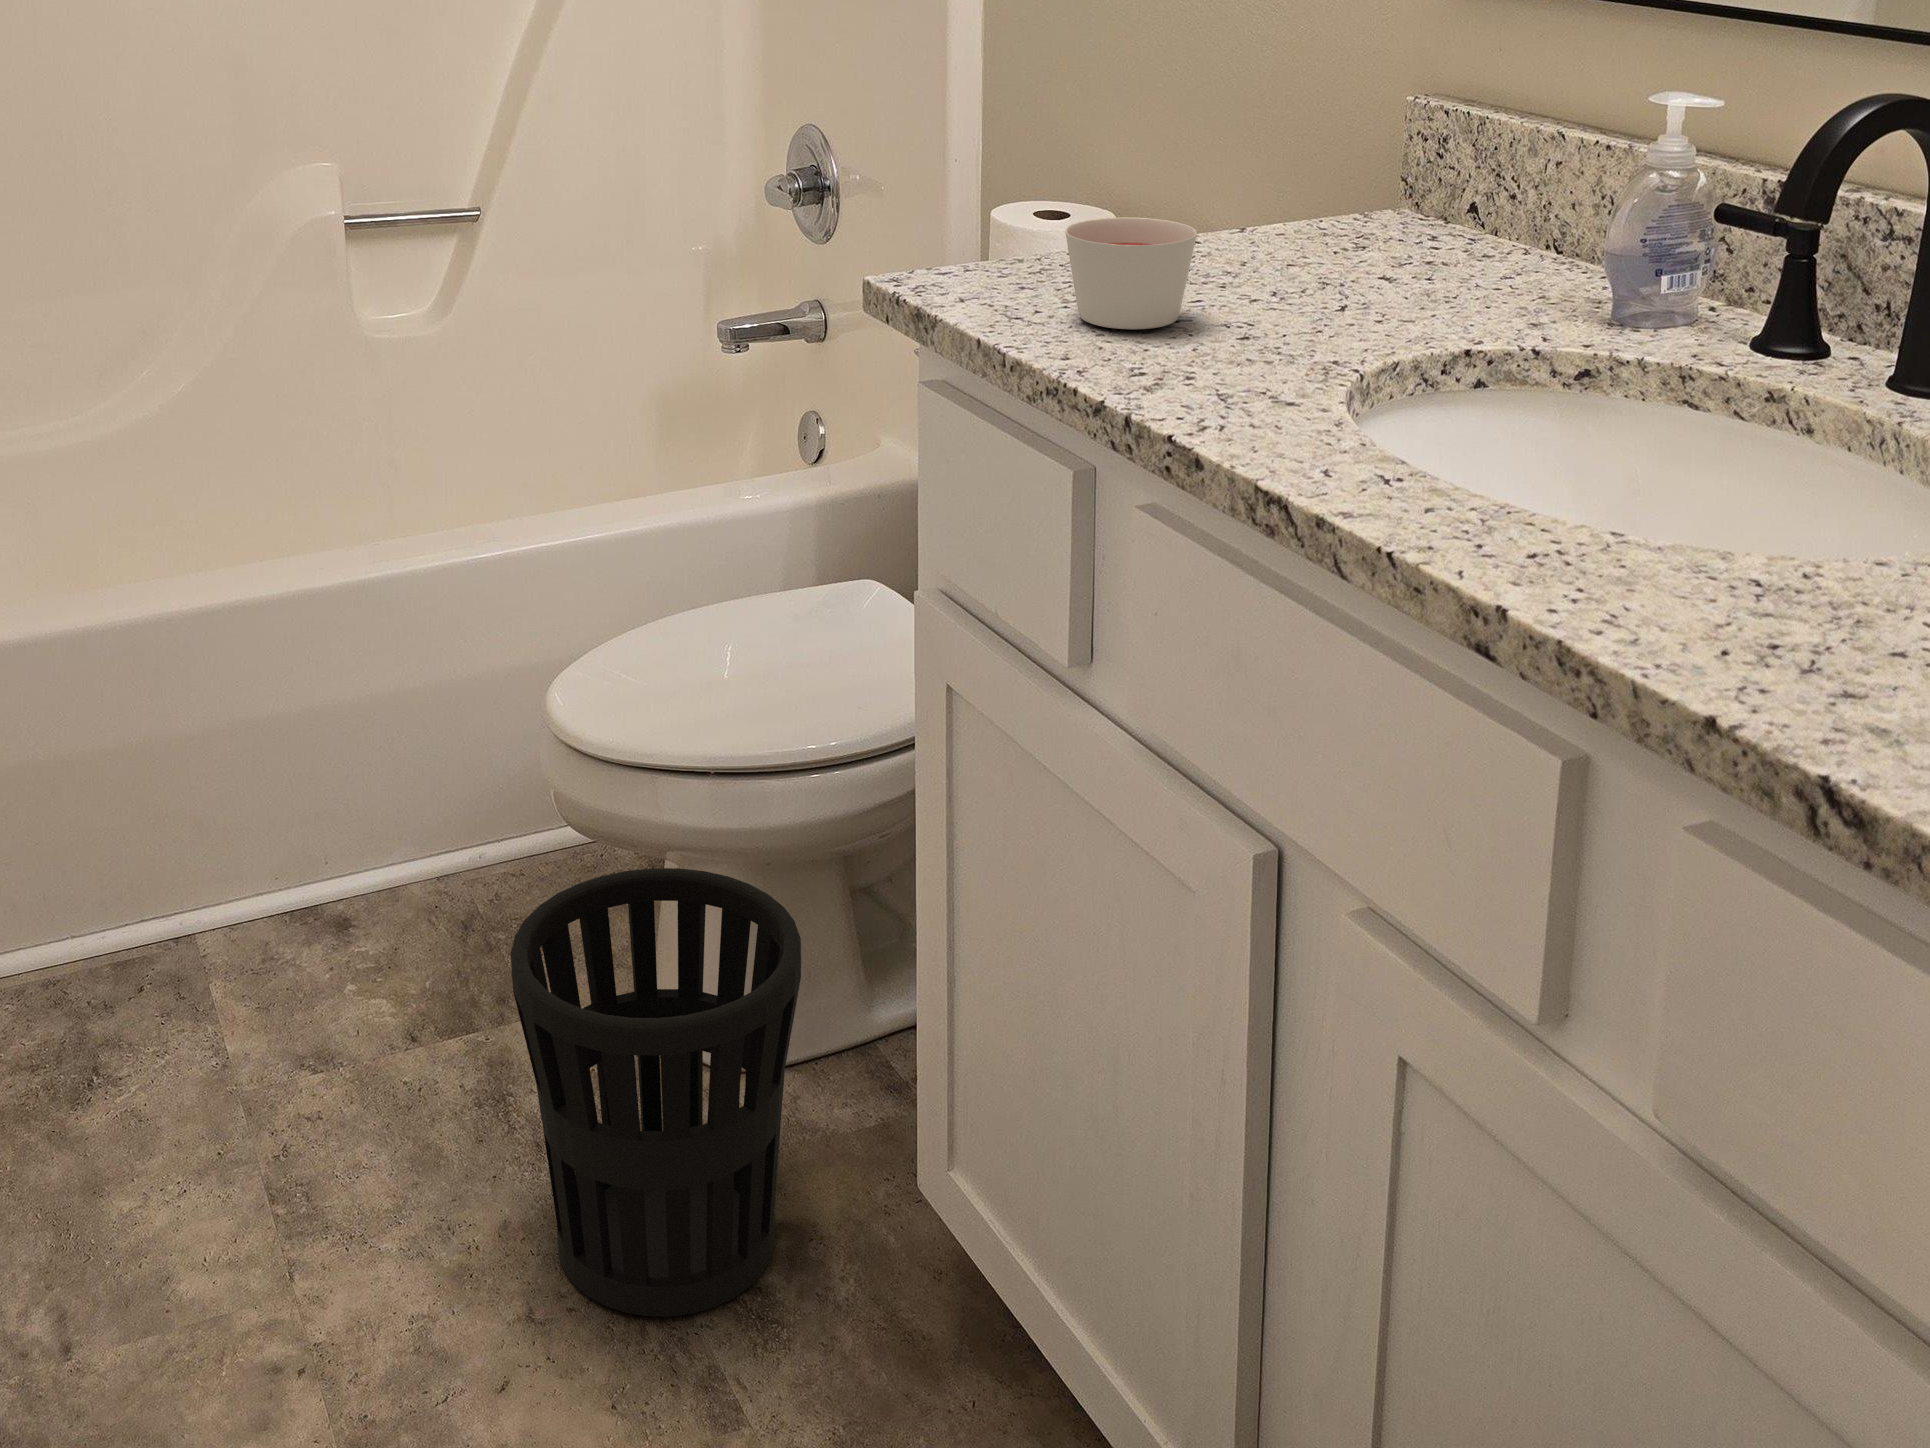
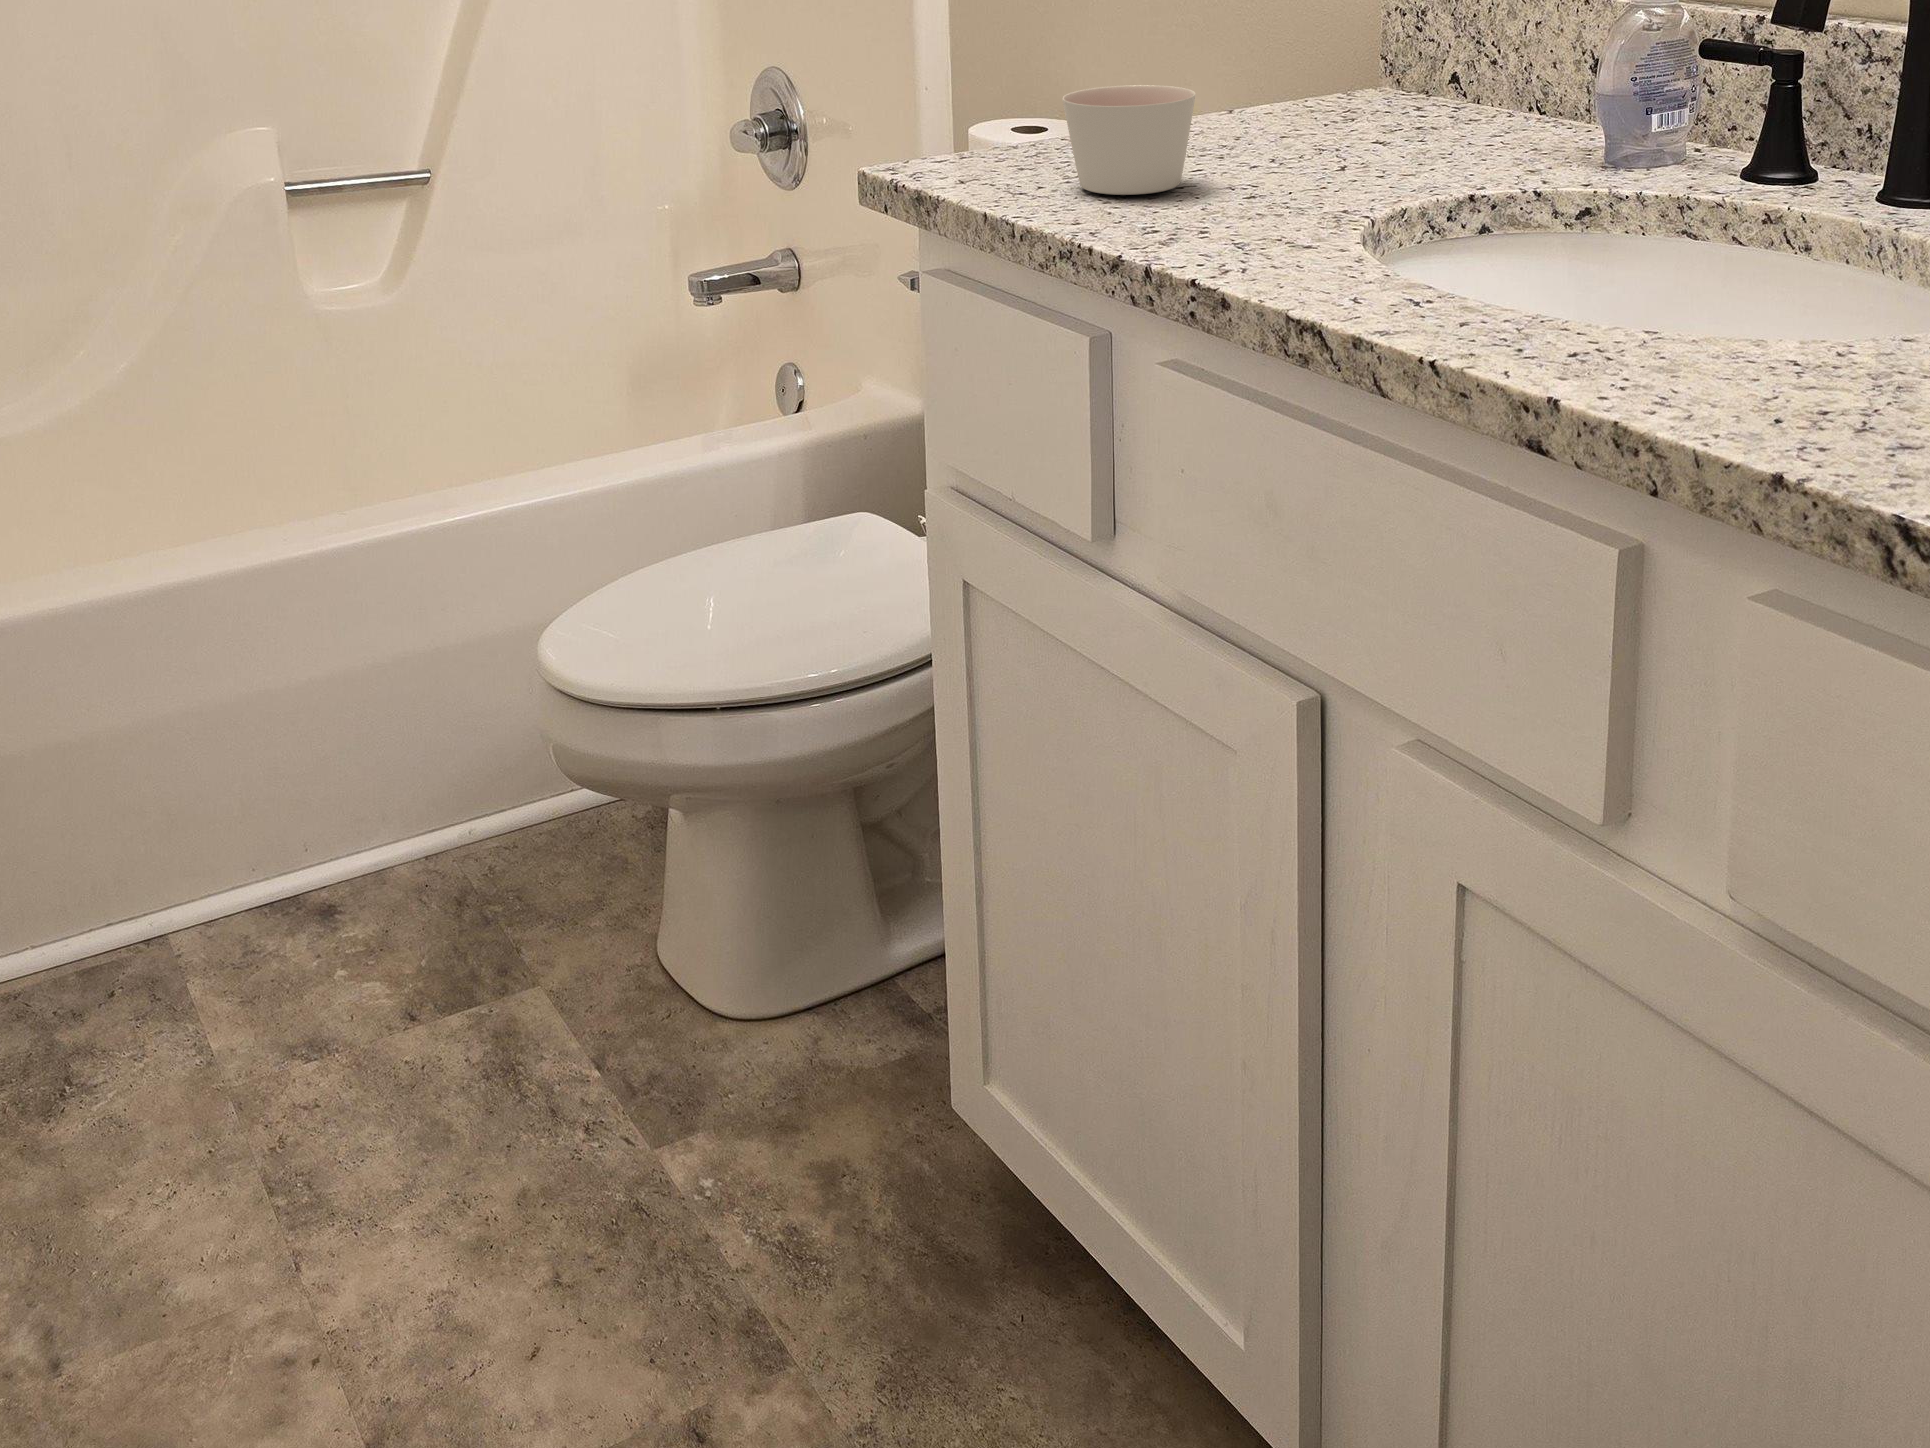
wastebasket: present [511,868,801,1317] -> none [521,806,823,1262]

